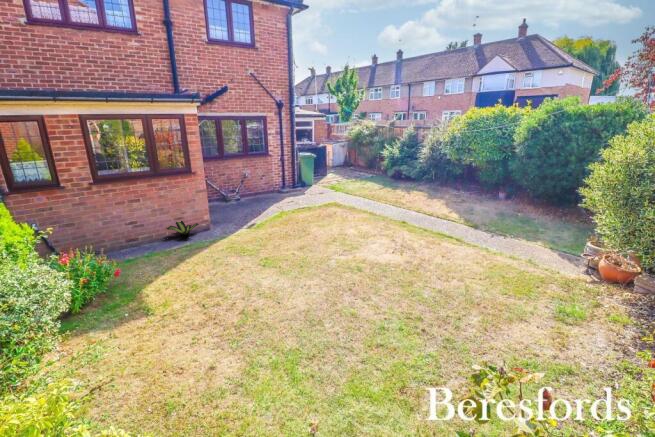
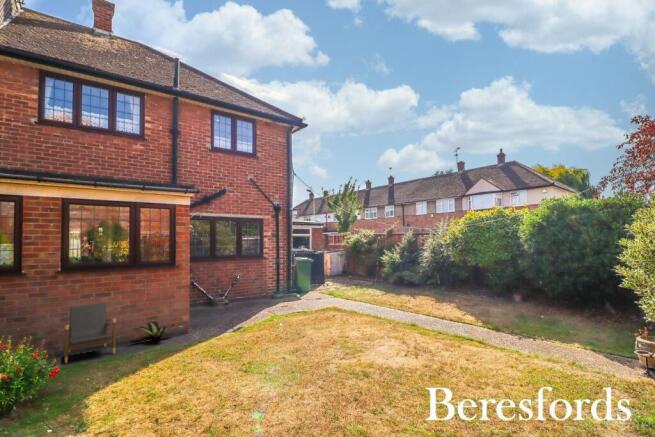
lounge chair: none [109,207,155,258] -> present [64,303,116,363]

